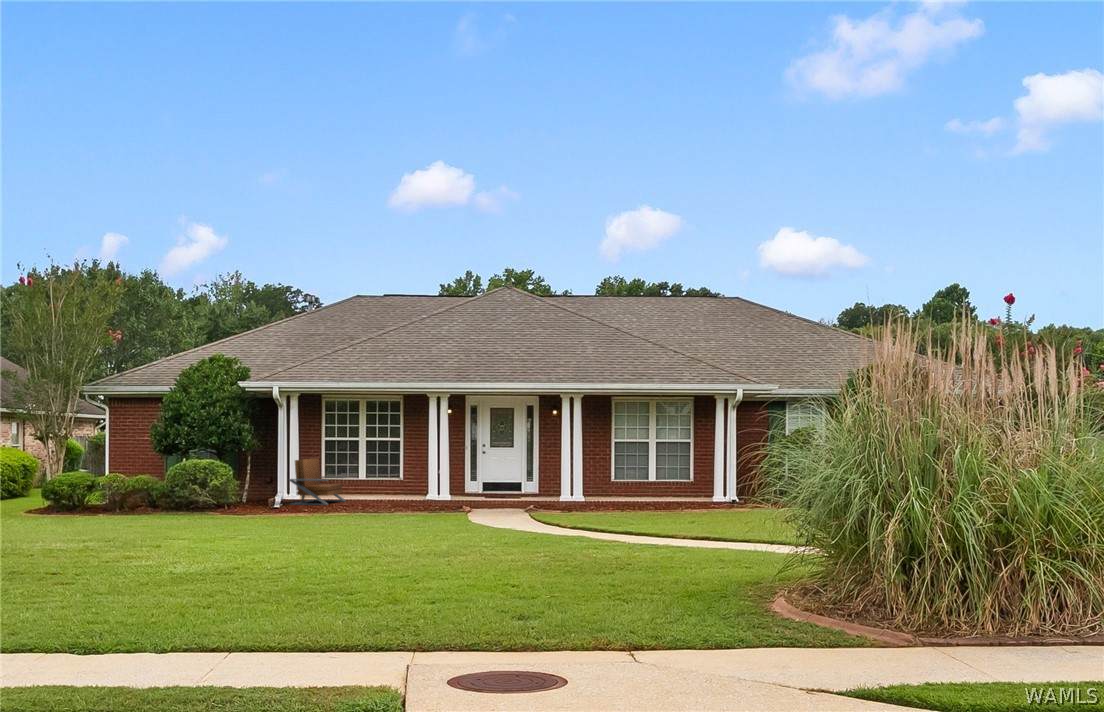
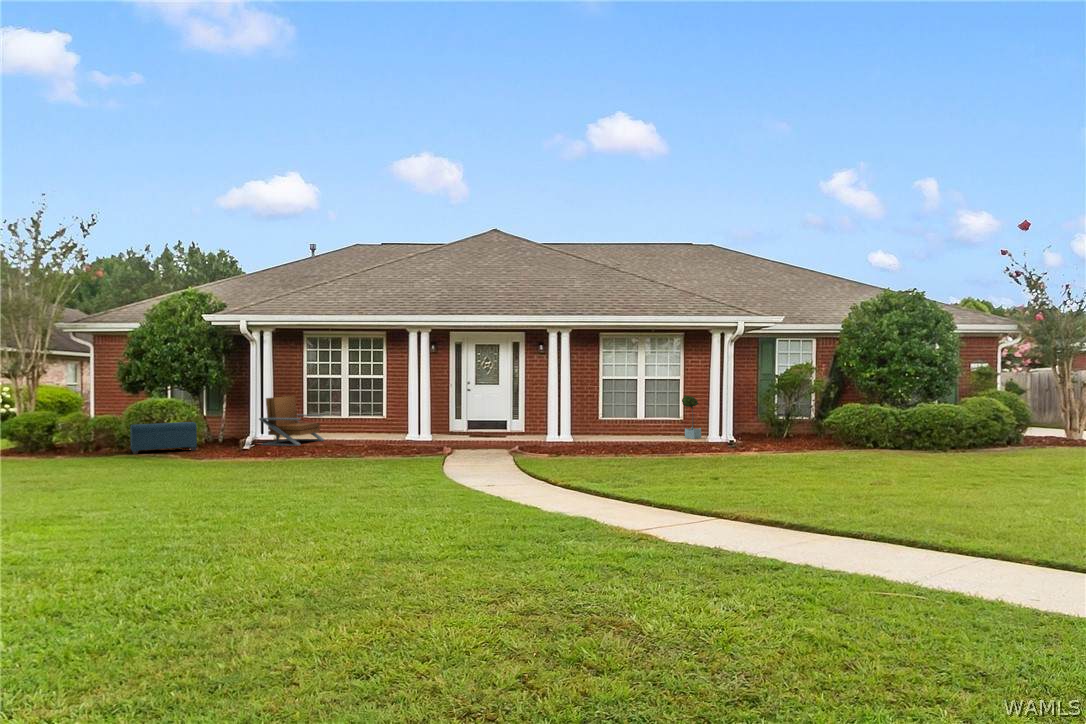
potted tree: none [689,458,708,501] -> present [682,395,701,439]
bench: none [178,482,238,511] -> present [130,422,197,454]

